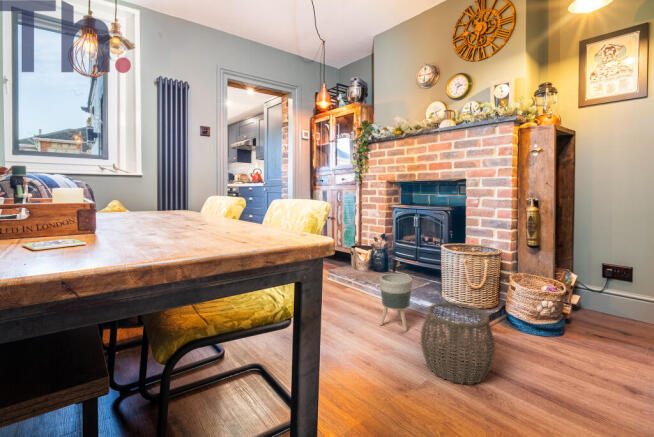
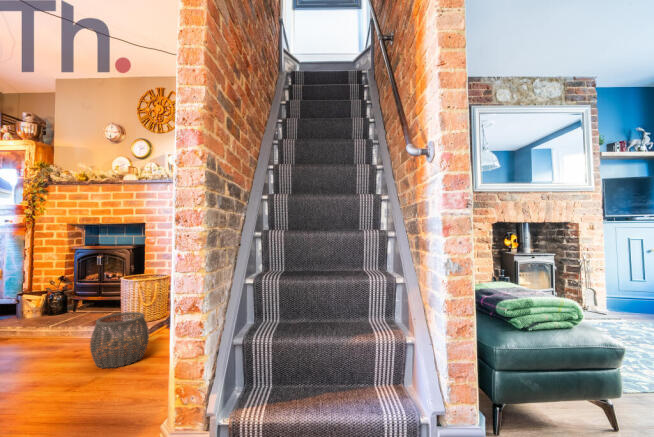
planter: present [379,273,413,331] -> none [51,304,88,355]

